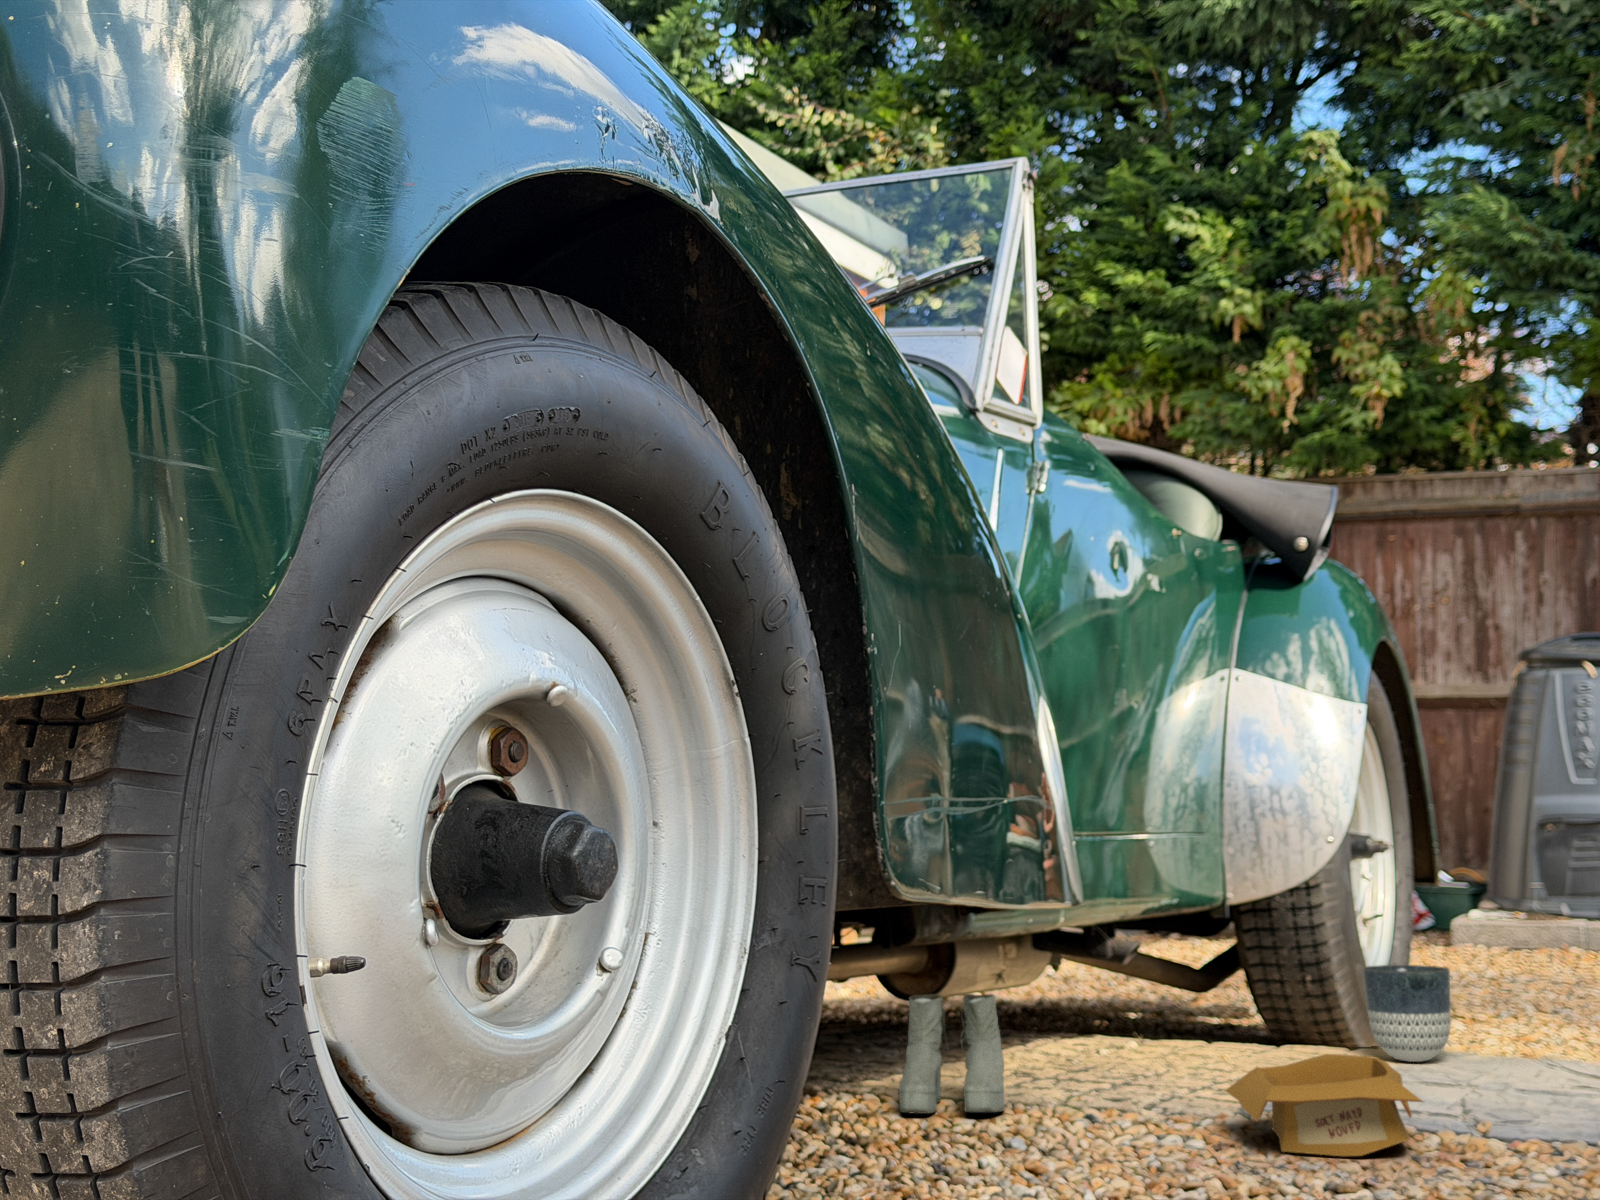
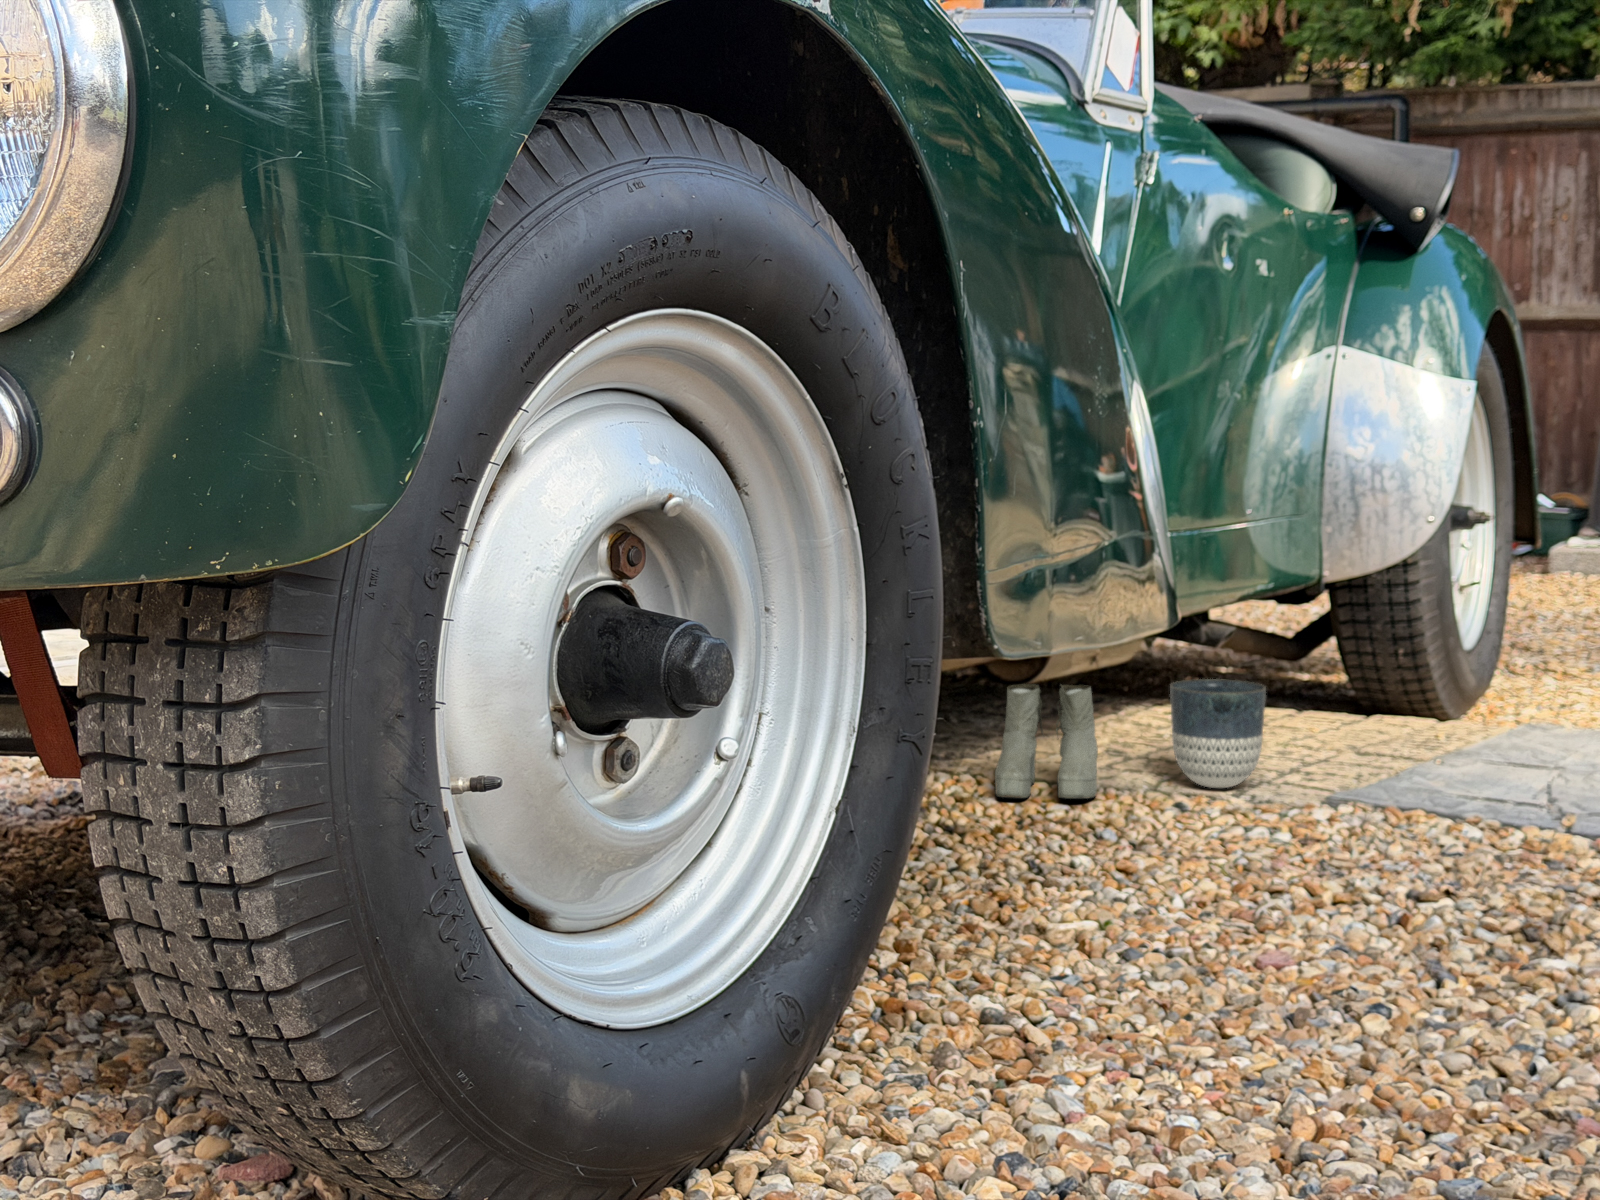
planter: present [1363,965,1451,1062] -> present [1170,679,1266,788]
cardboard box: present [1225,1054,1422,1156] -> none [1313,754,1513,857]

